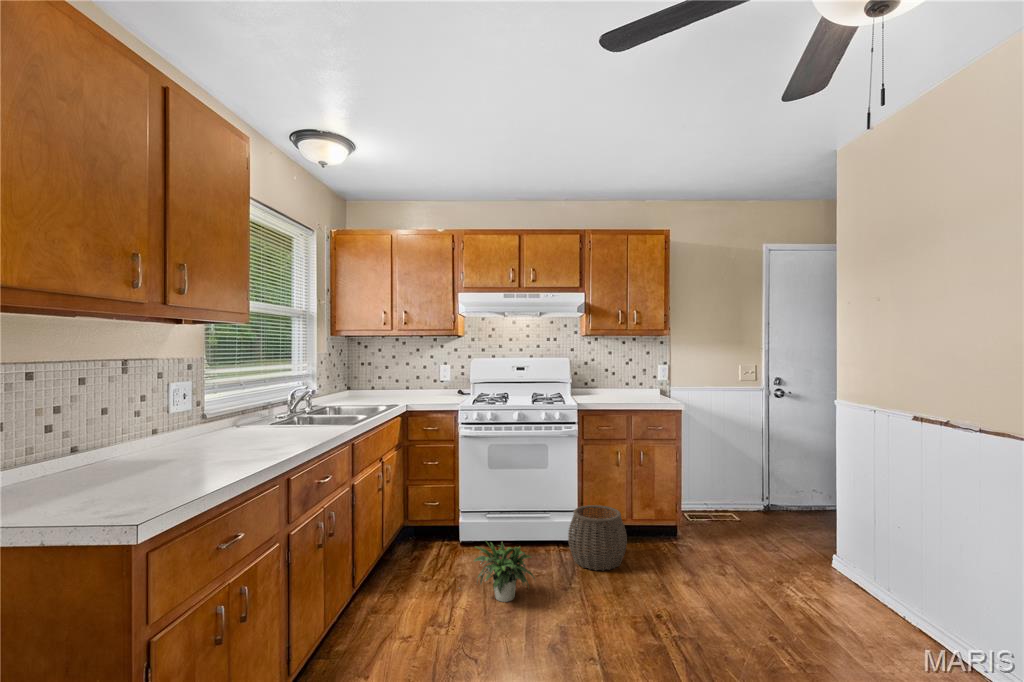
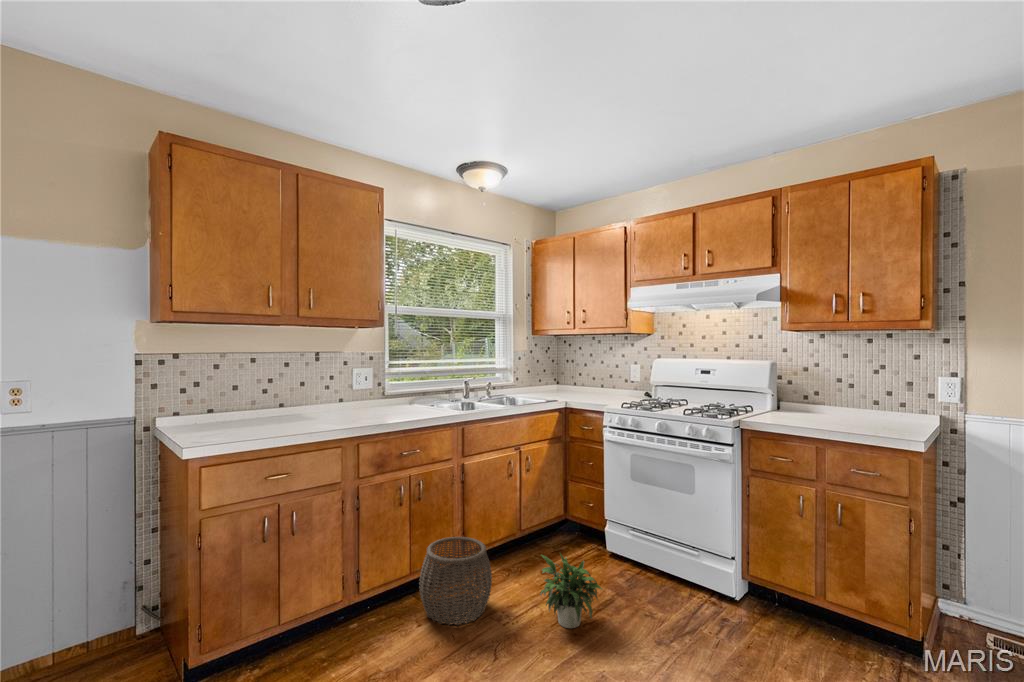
woven basket: present [568,505,627,571] -> present [419,537,492,625]

